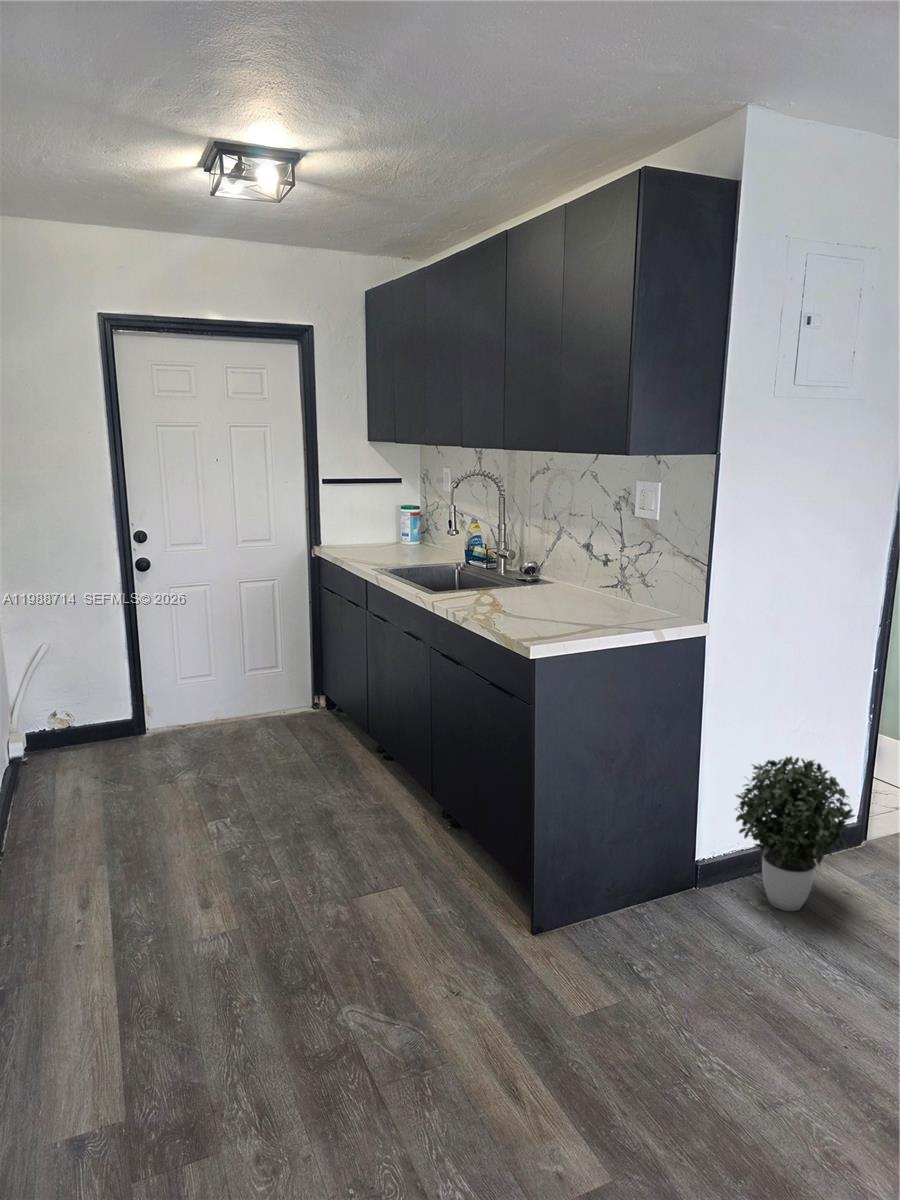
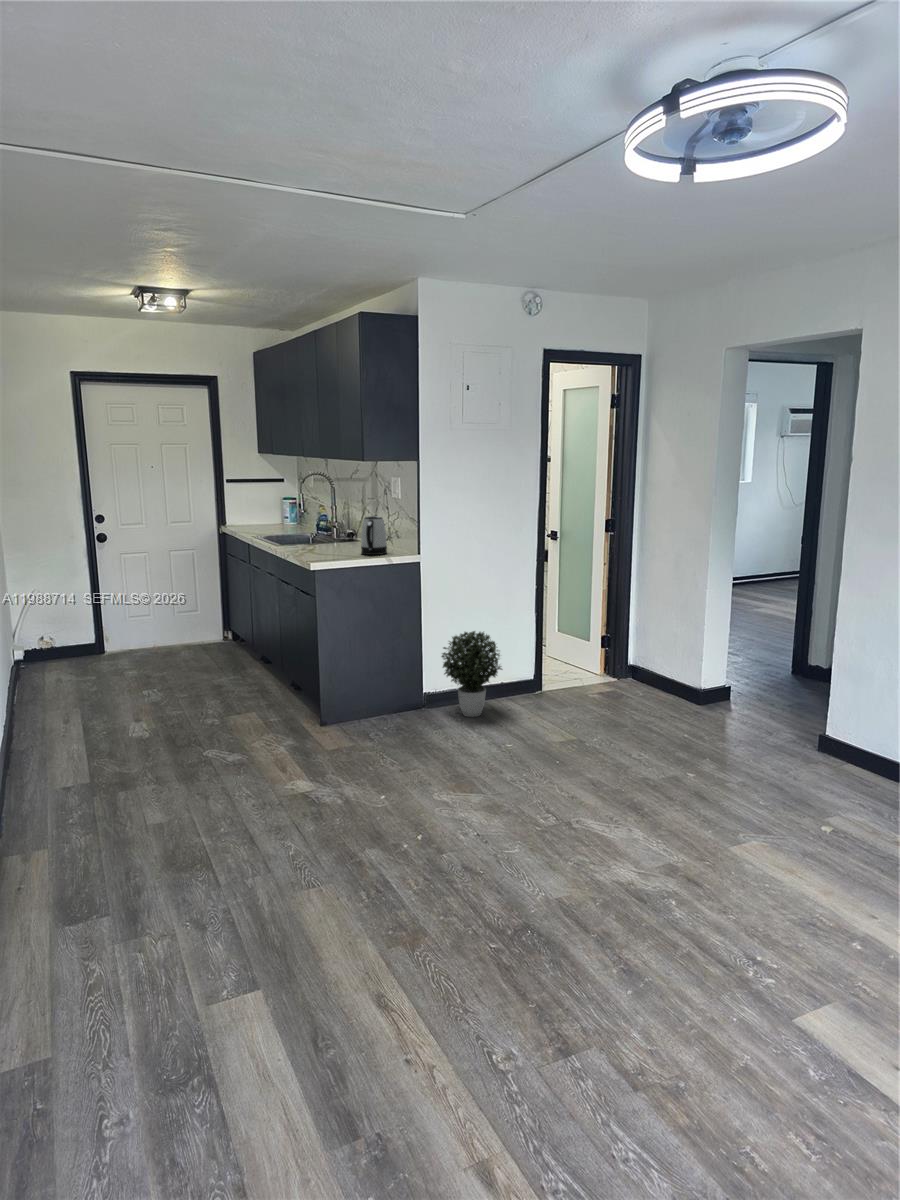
kettle: none [594,551,640,621] -> present [361,516,387,555]

